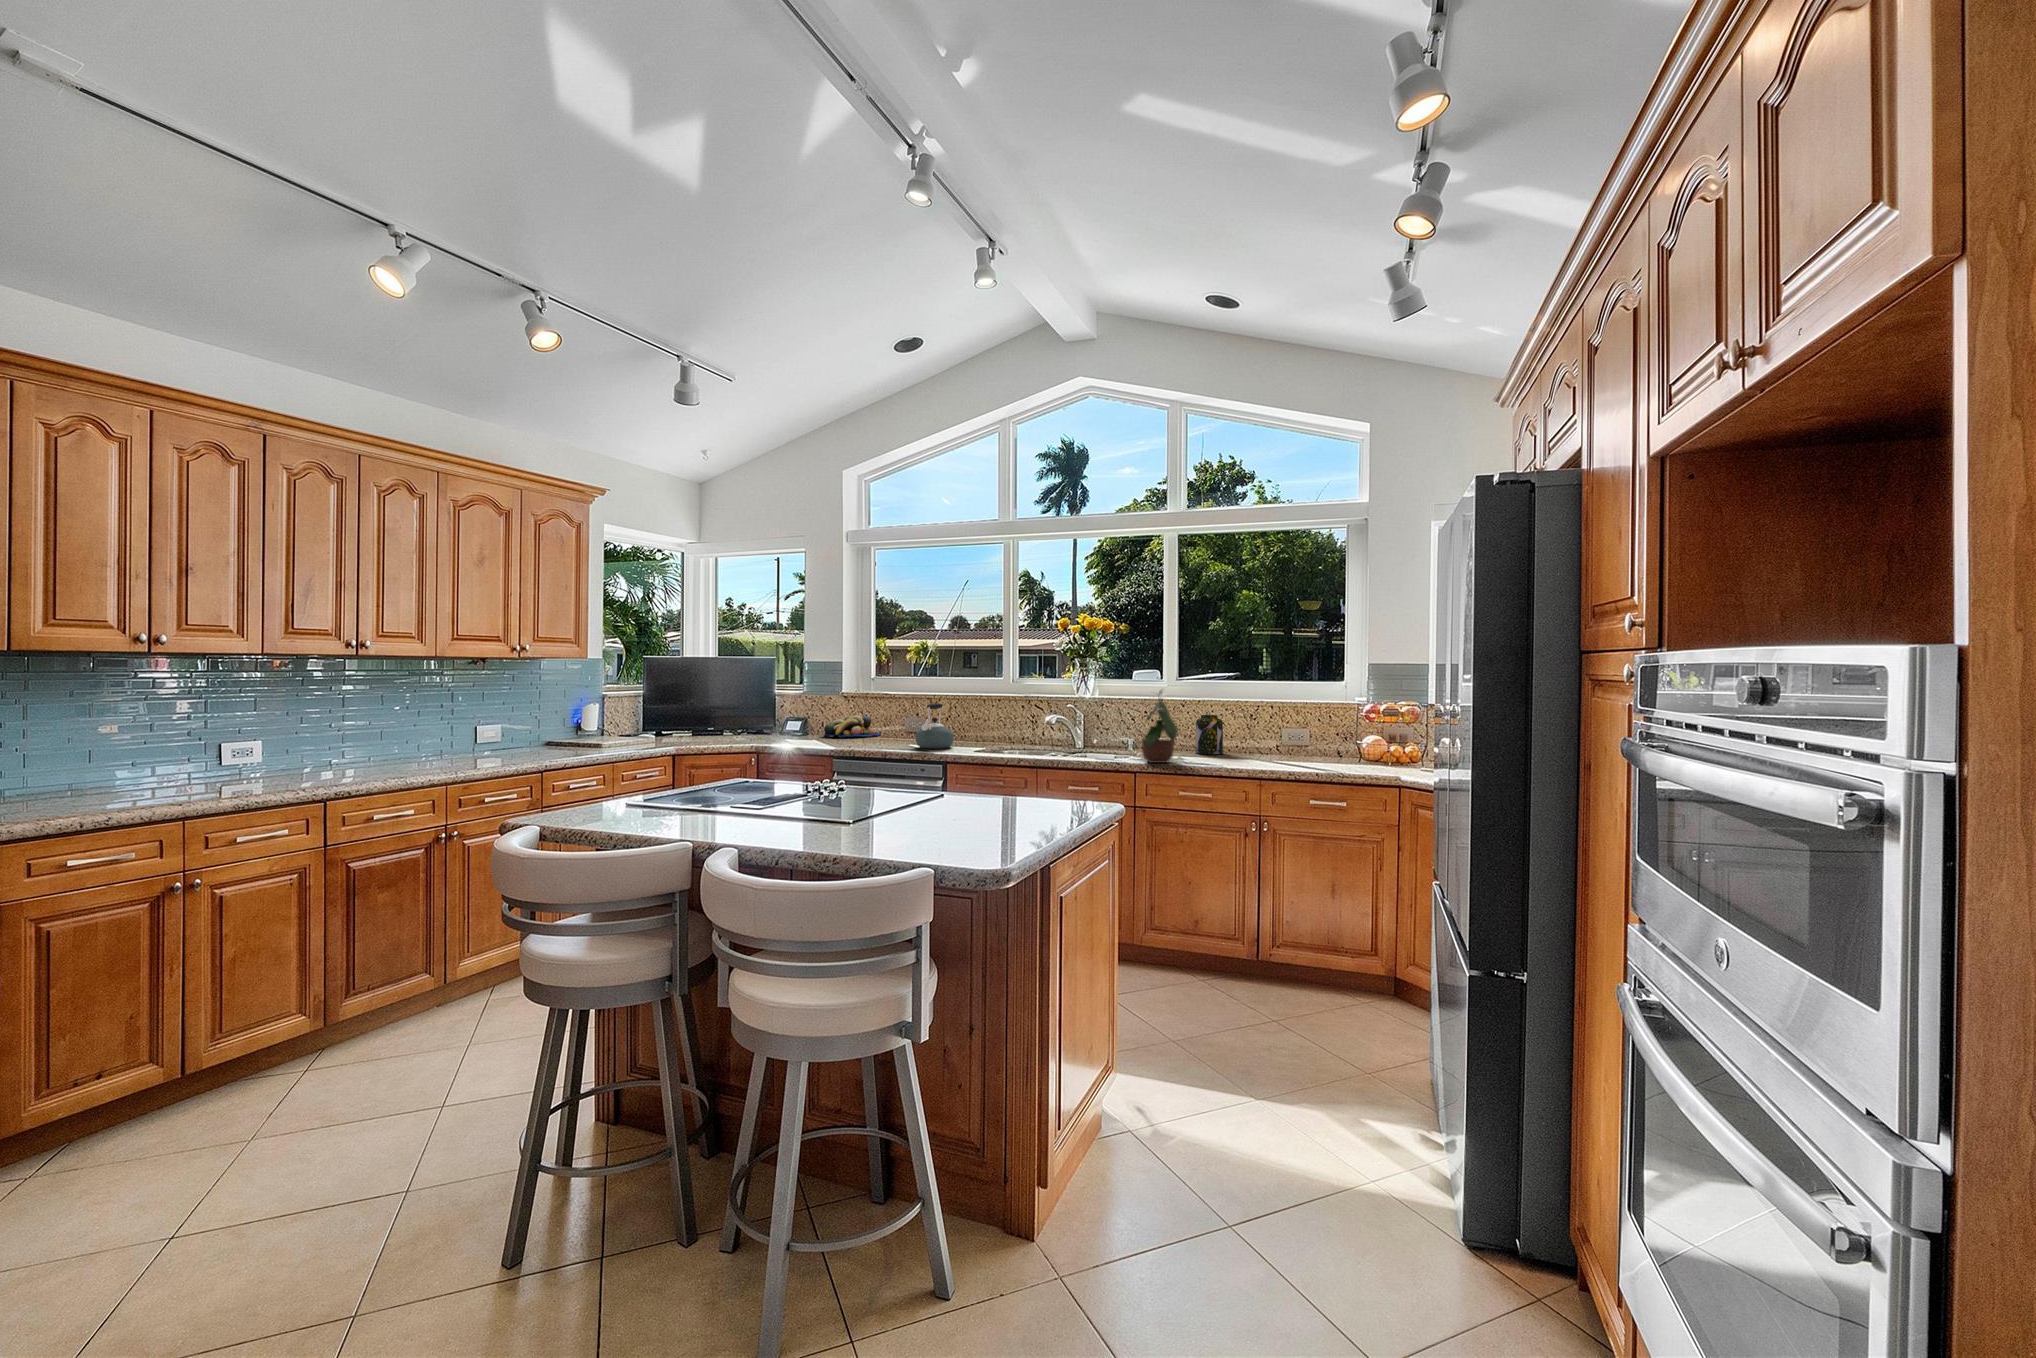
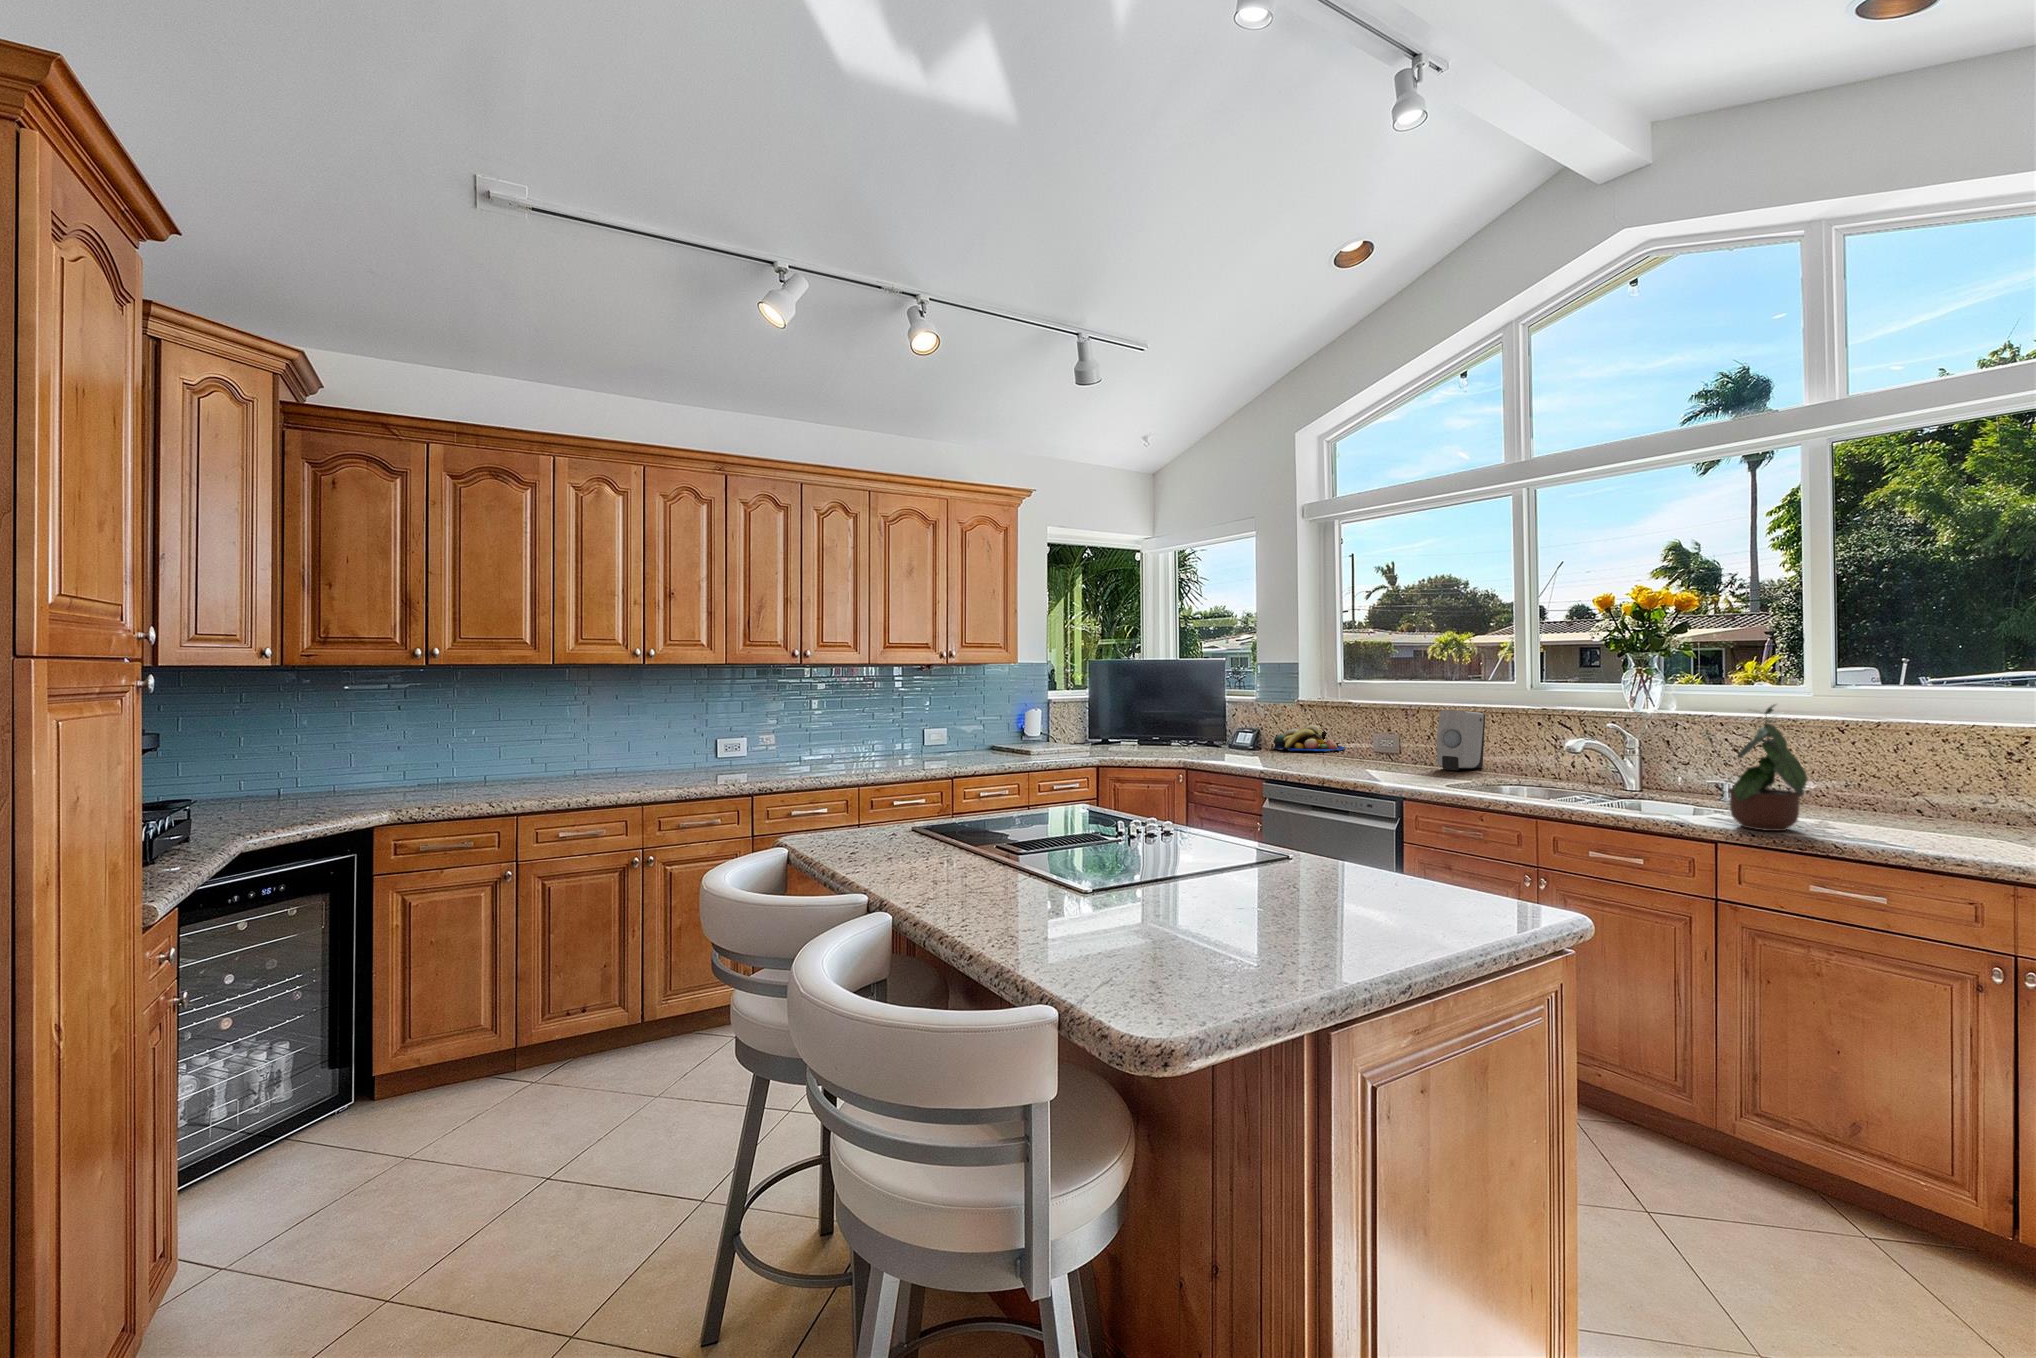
soap dispenser: none [960,699,990,744] -> present [1437,710,1485,770]
kettle: present [916,704,954,749] -> none [1369,715,1423,775]
jar: present [1195,715,1223,754] -> none [1862,749,1929,821]

